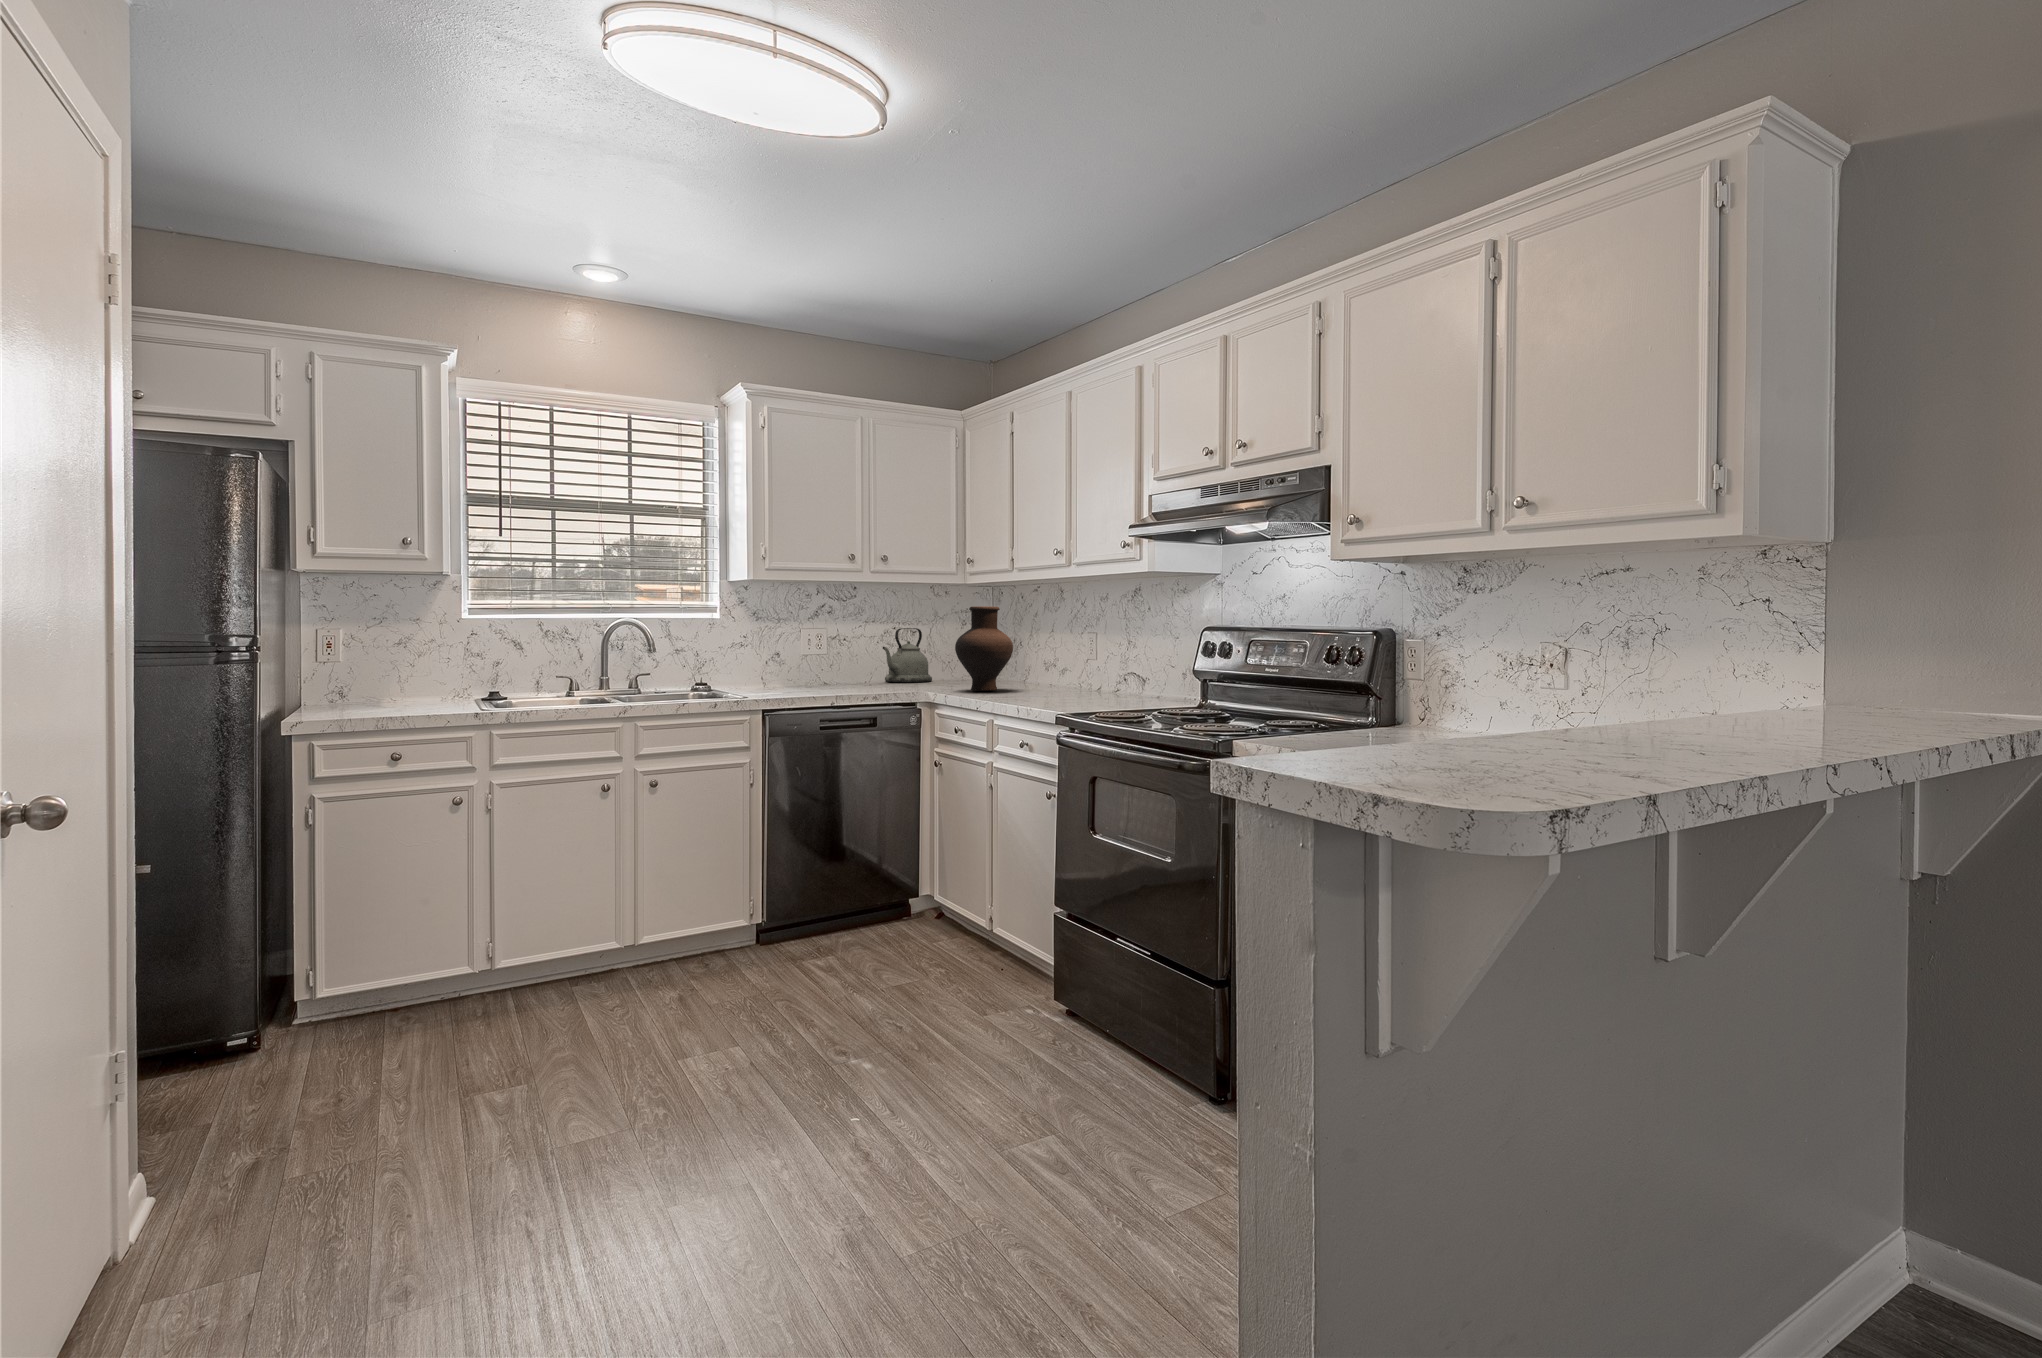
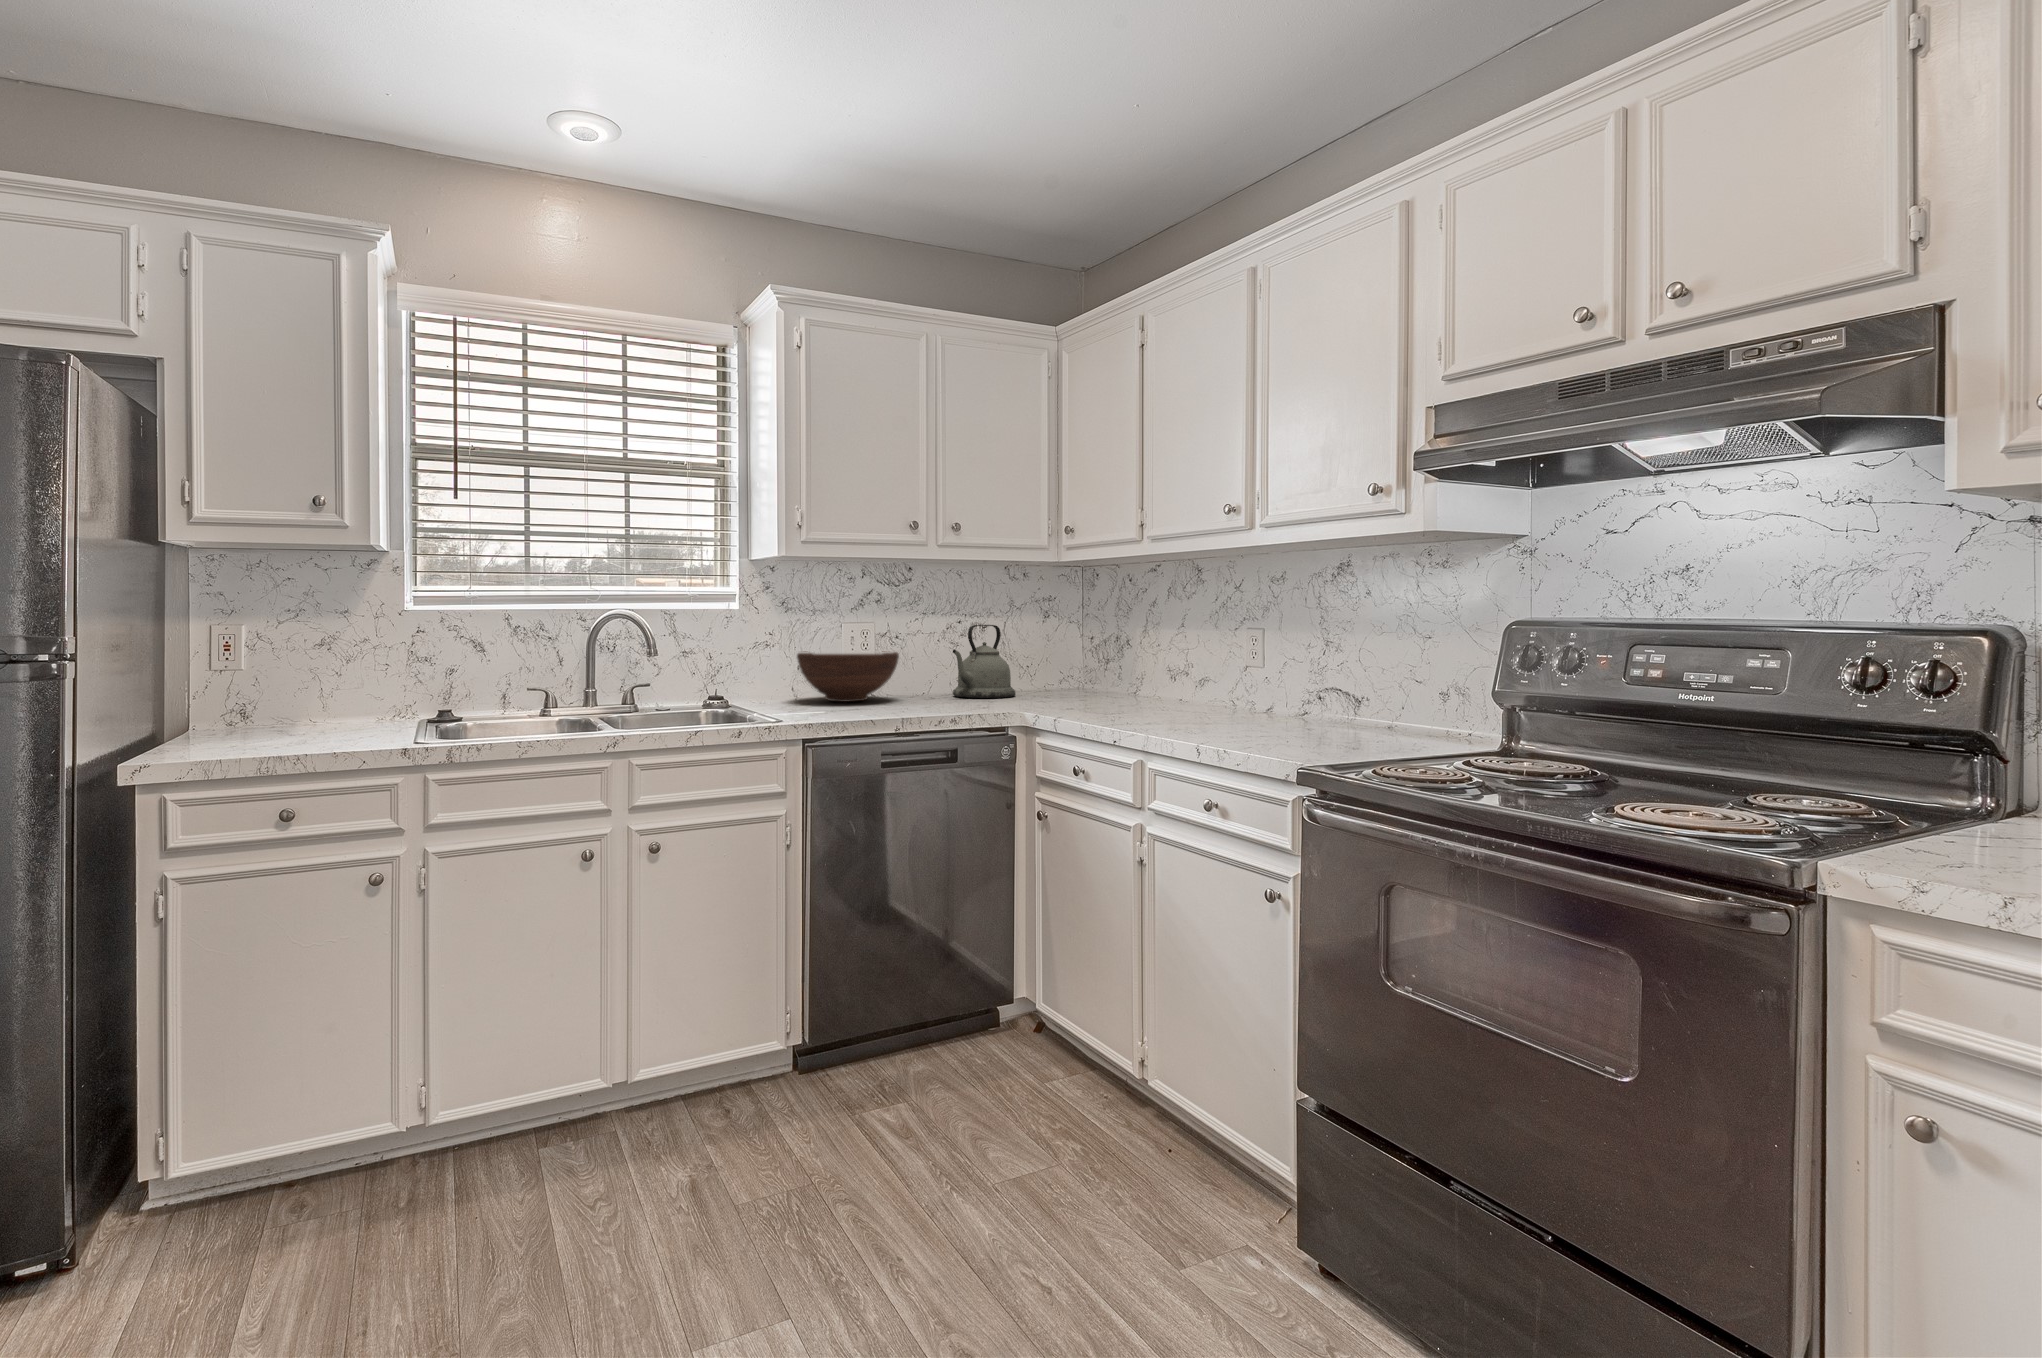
vase: present [955,606,1013,691] -> none [1065,593,1148,713]
fruit bowl: none [761,648,842,685] -> present [797,651,899,702]

